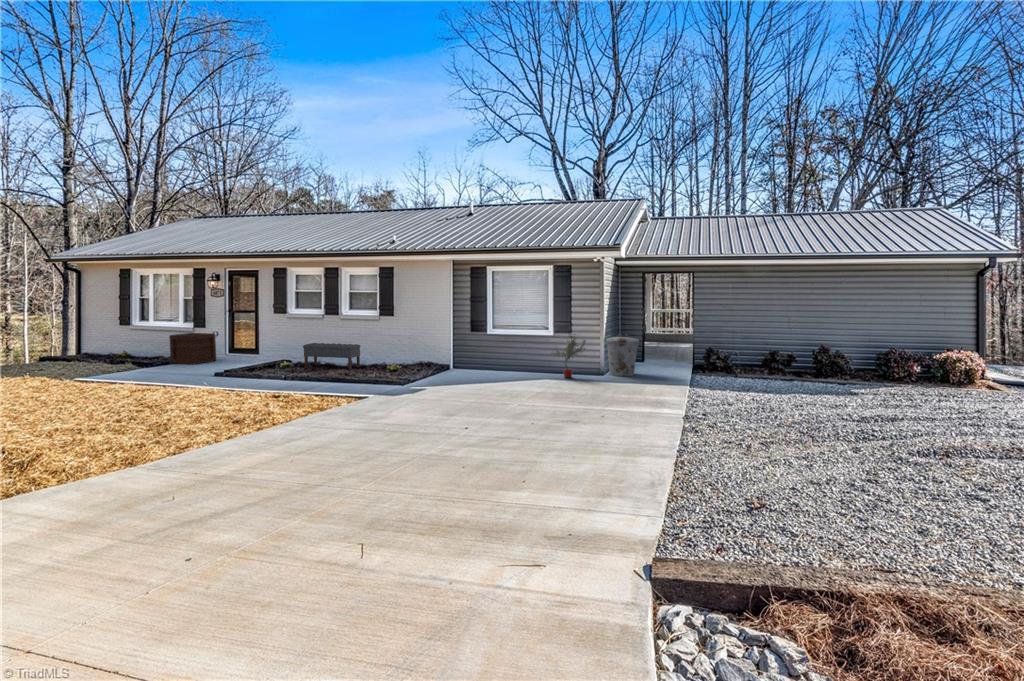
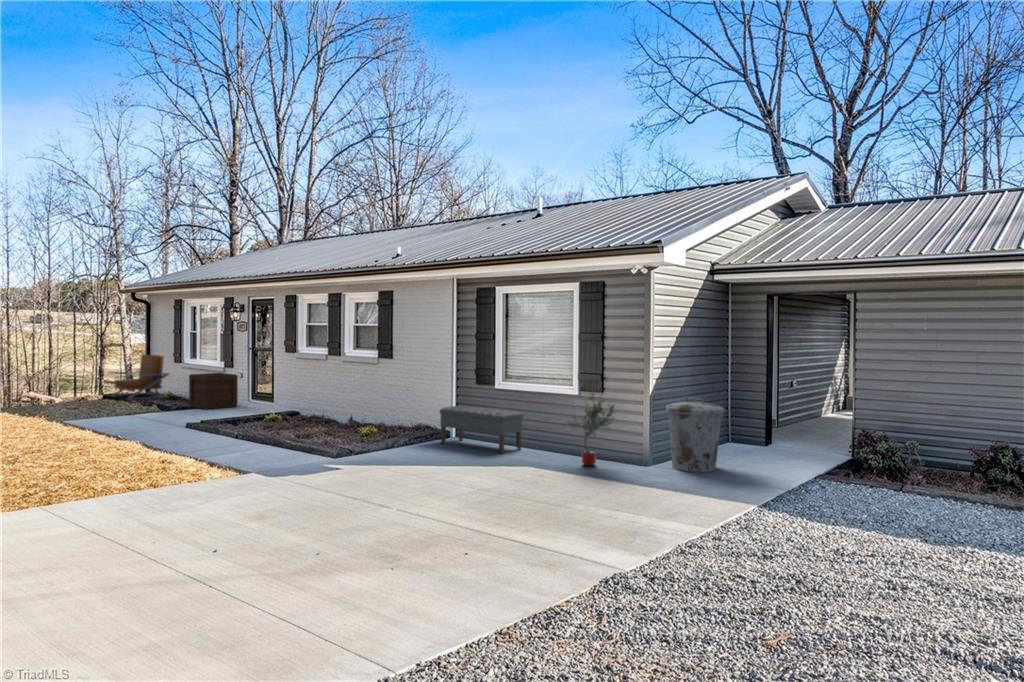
lounge chair: none [49,319,117,361] -> present [112,354,169,400]
bench: present [303,343,361,369] -> present [440,406,523,454]

